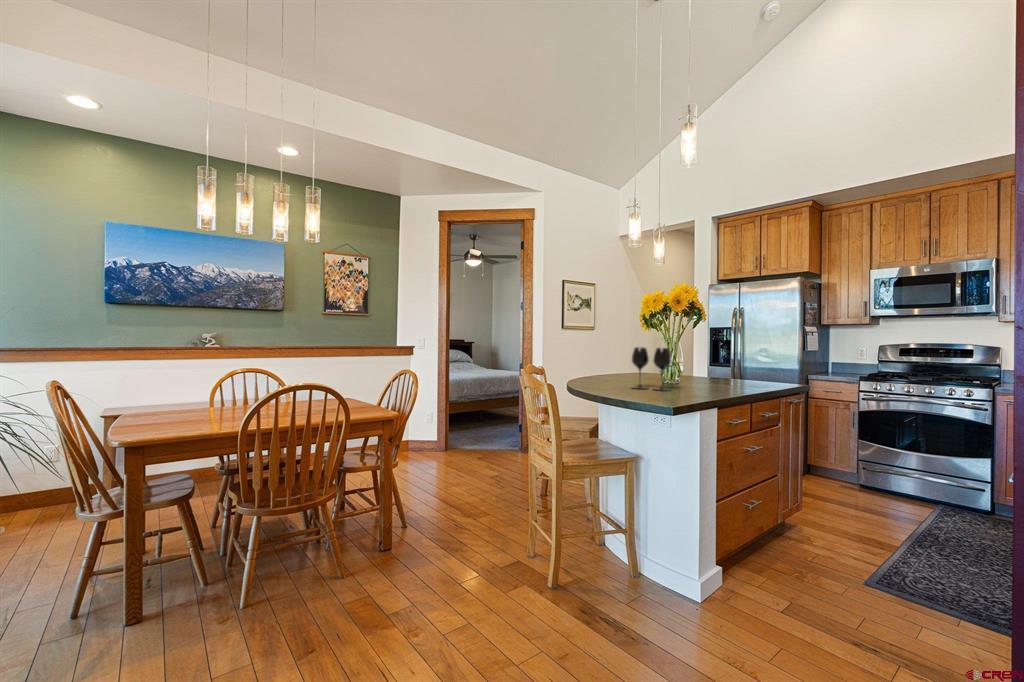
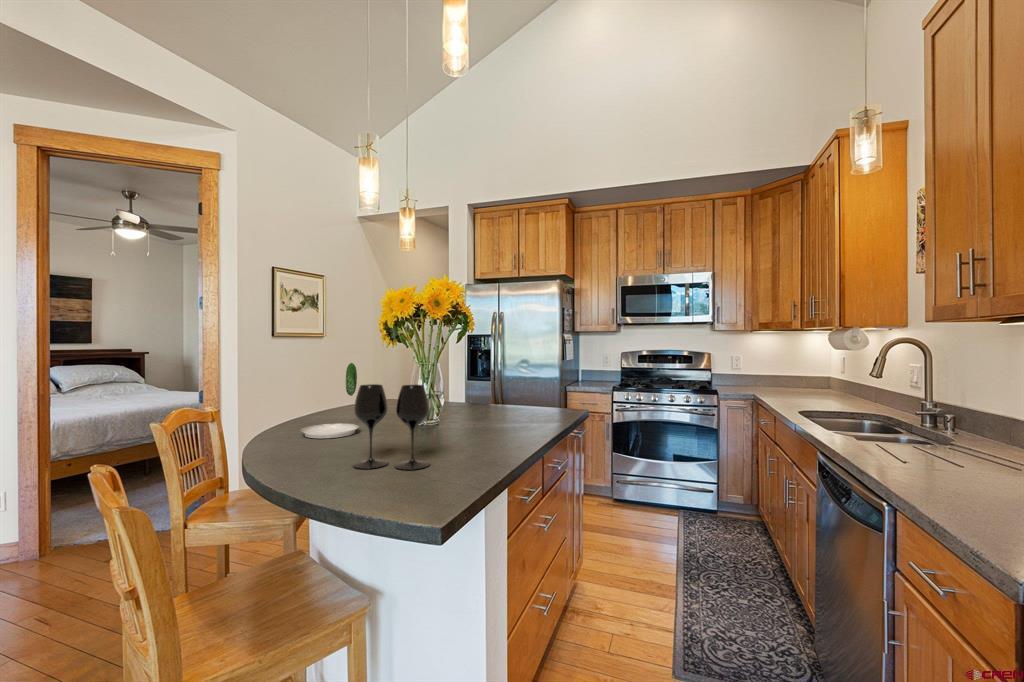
plate: none [598,340,630,381] -> present [300,363,359,438]

